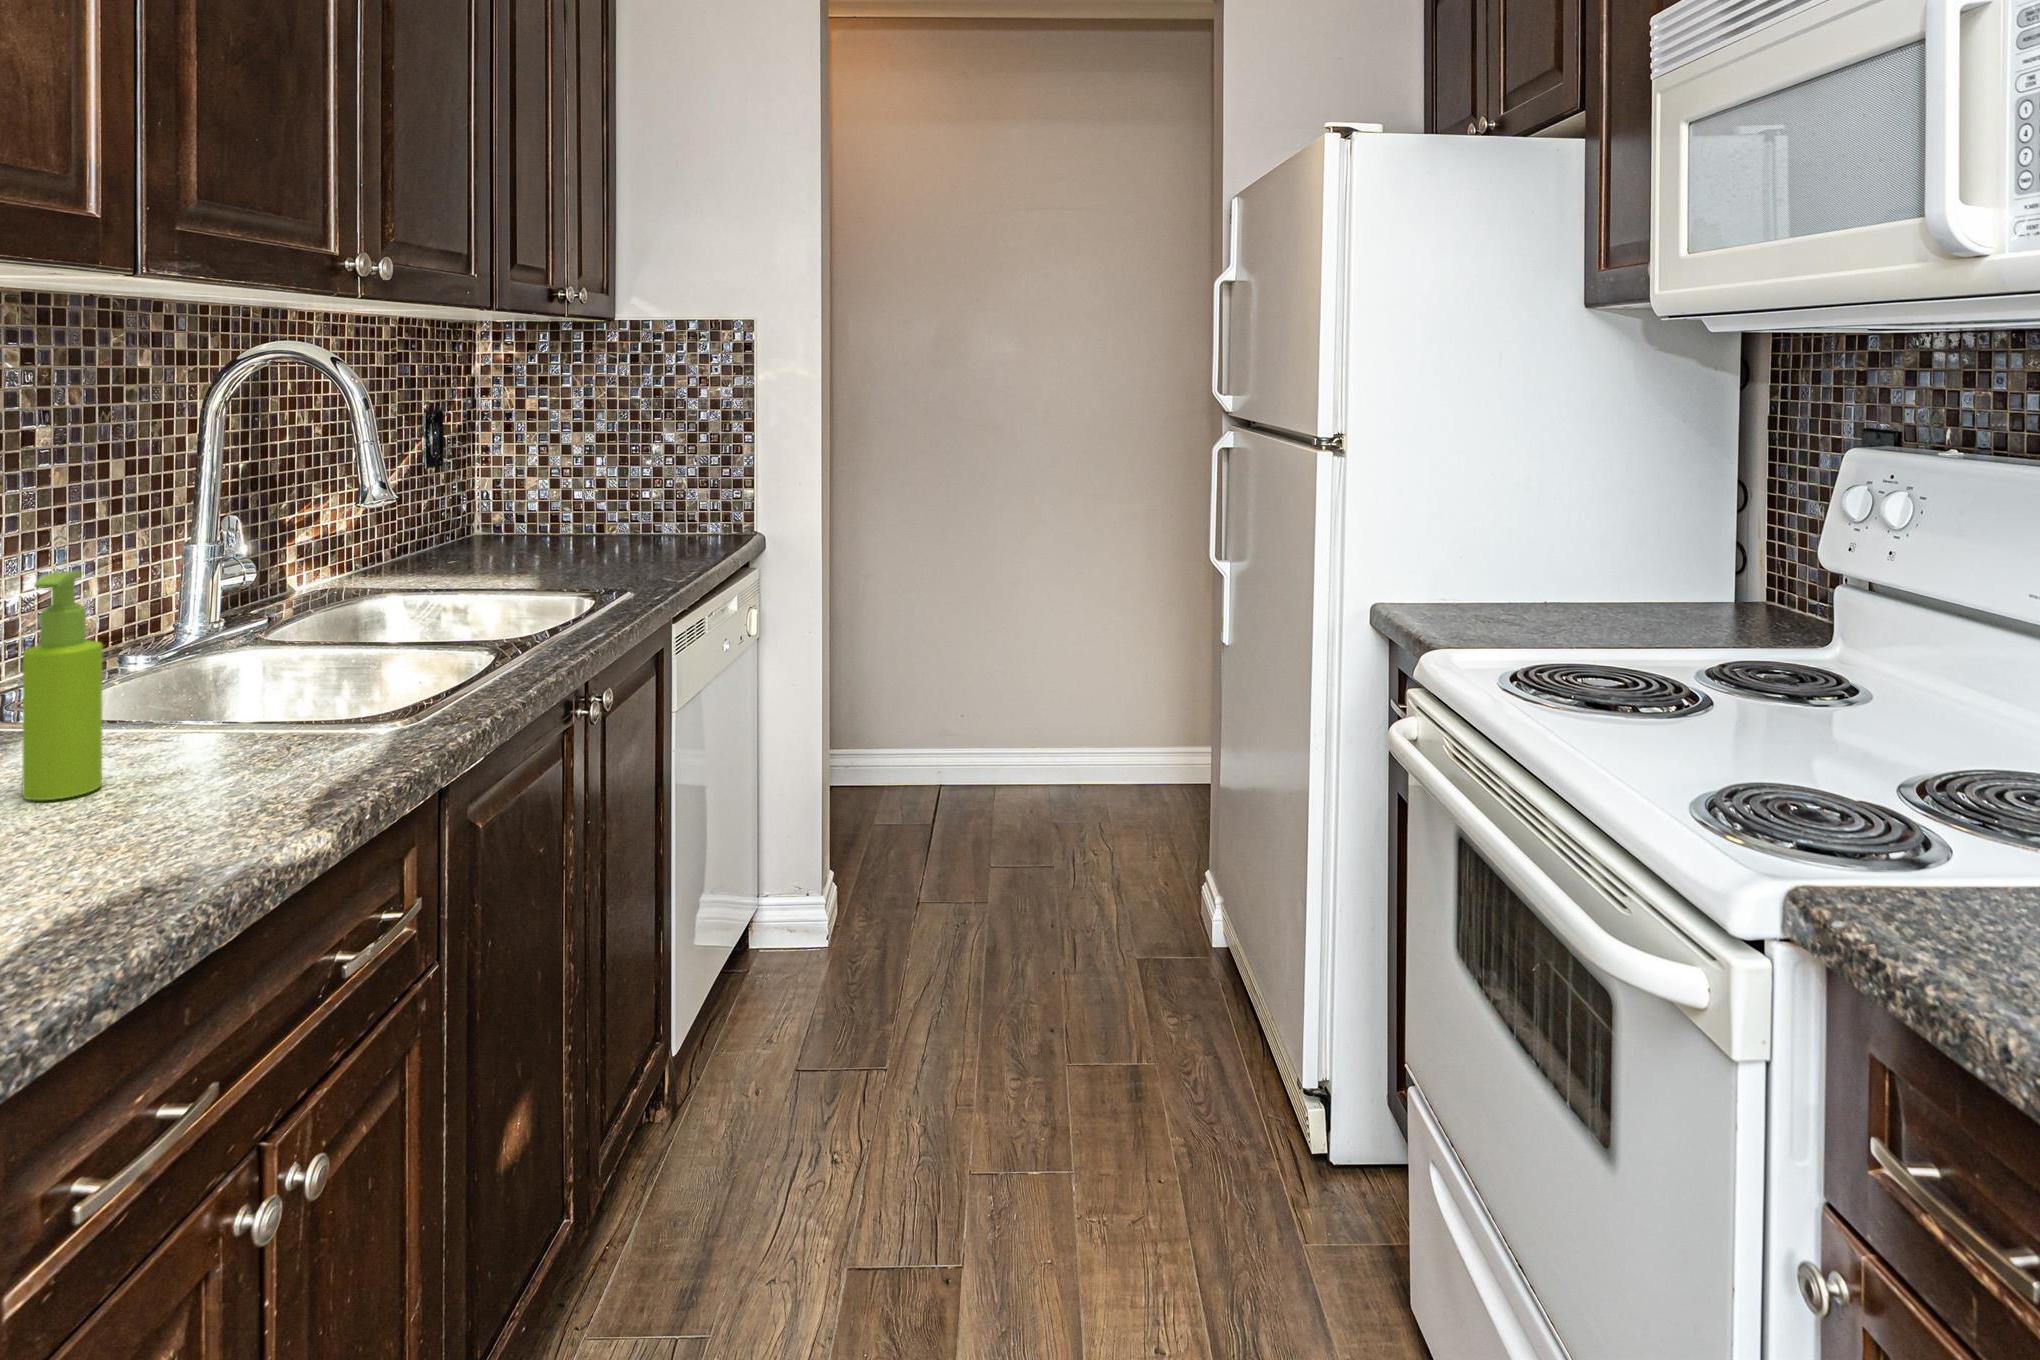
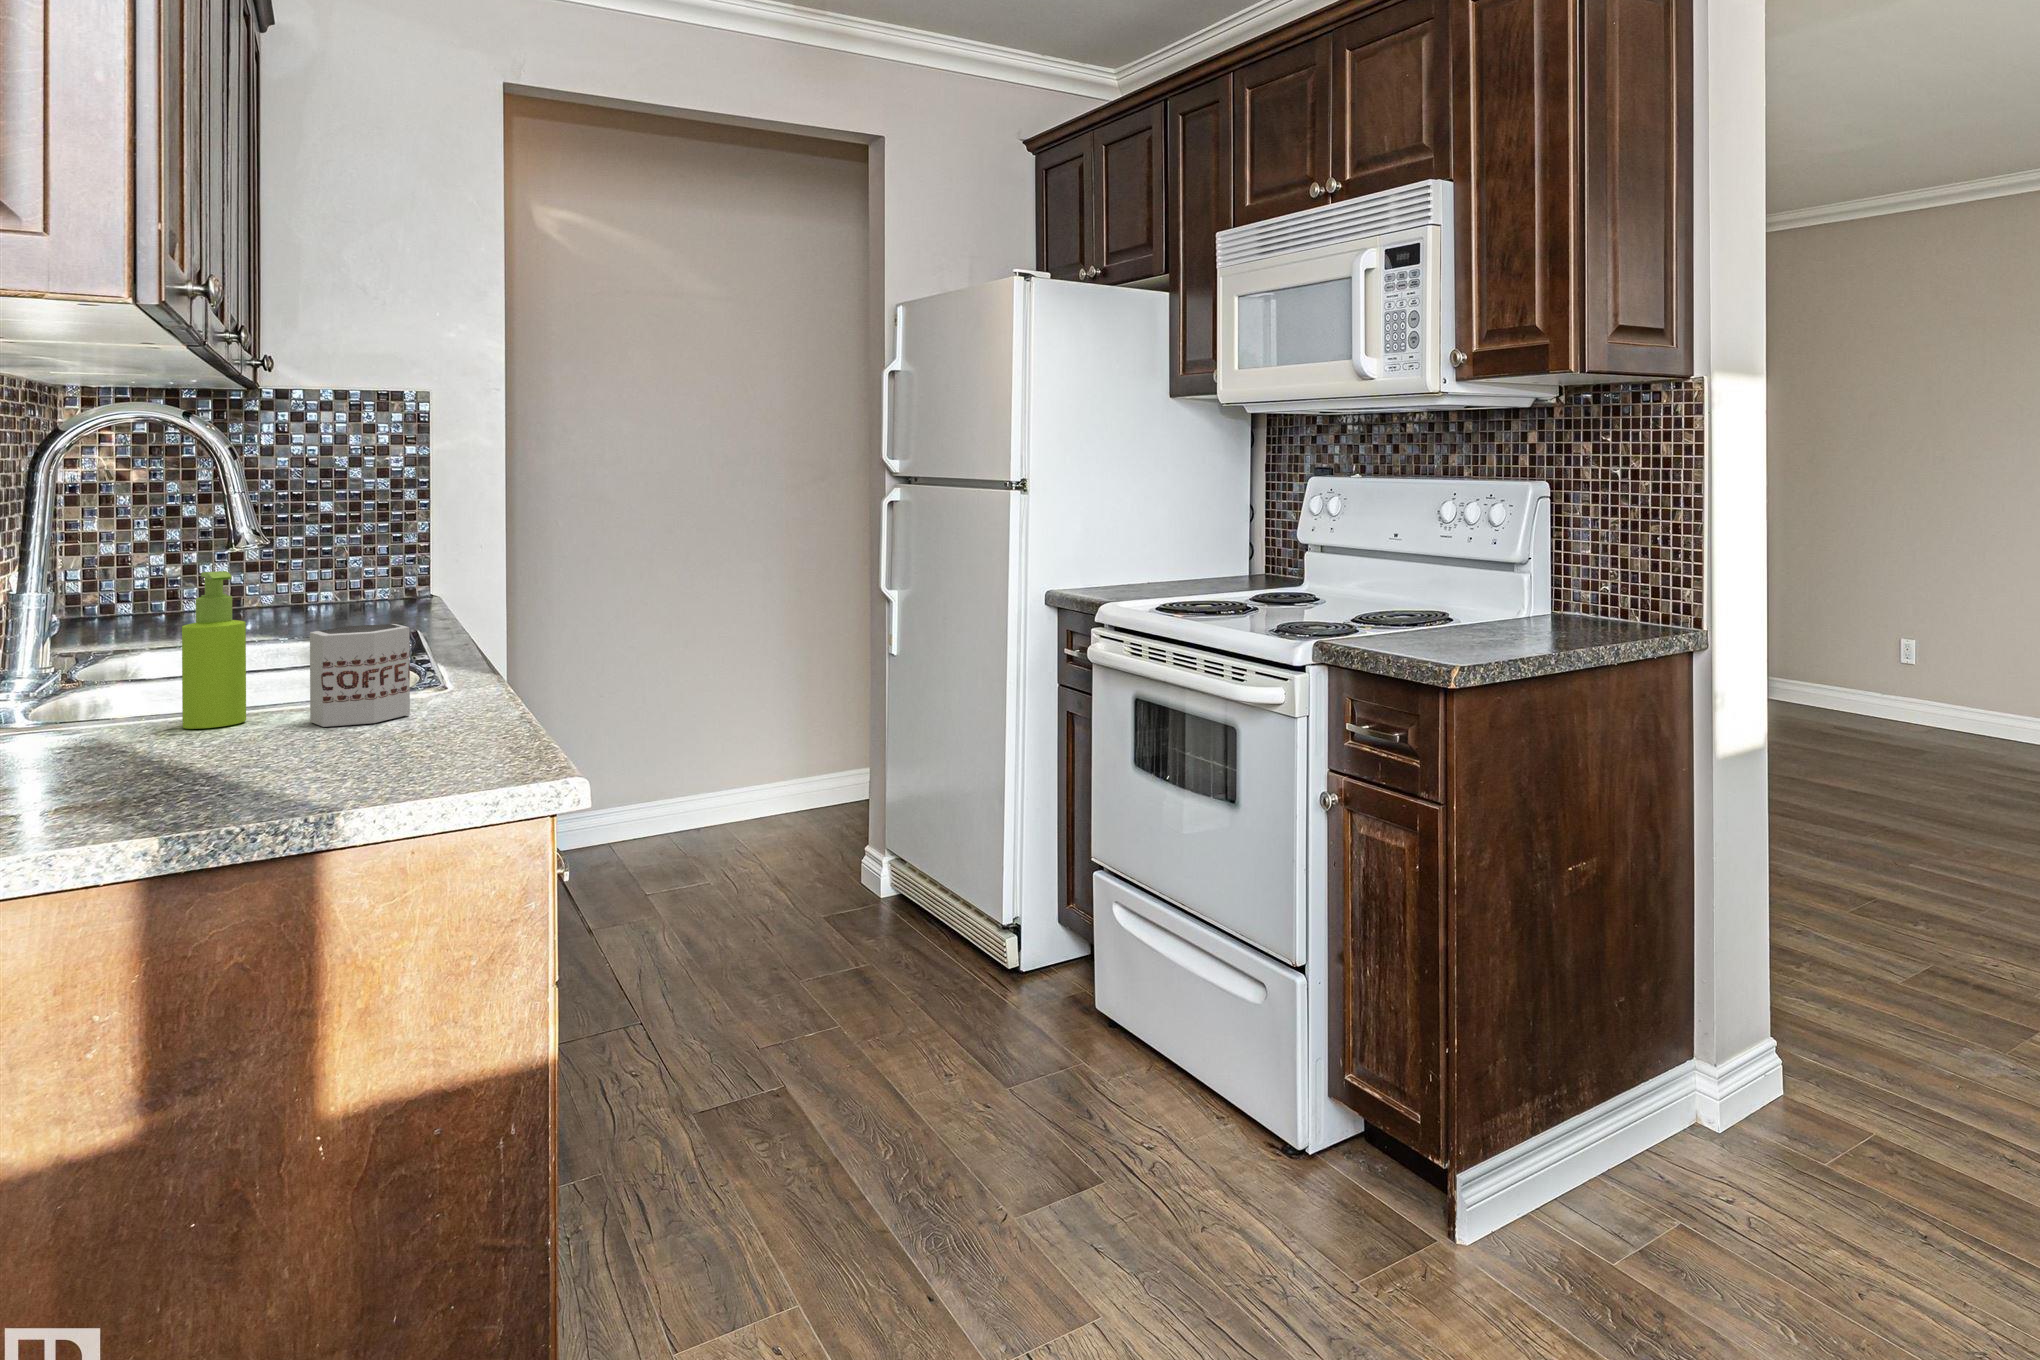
mug: none [109,665,249,834] -> present [310,624,410,727]

